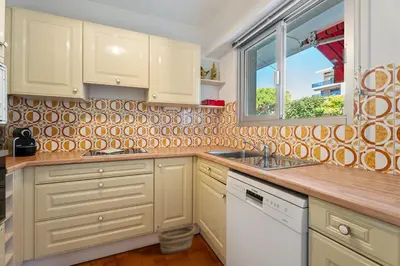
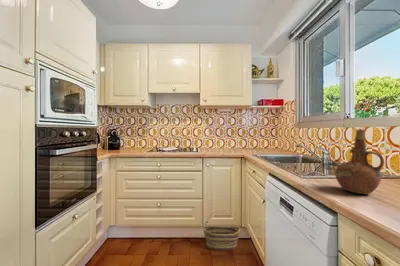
ceramic pitcher: none [291,128,322,176] -> present [335,129,384,194]

